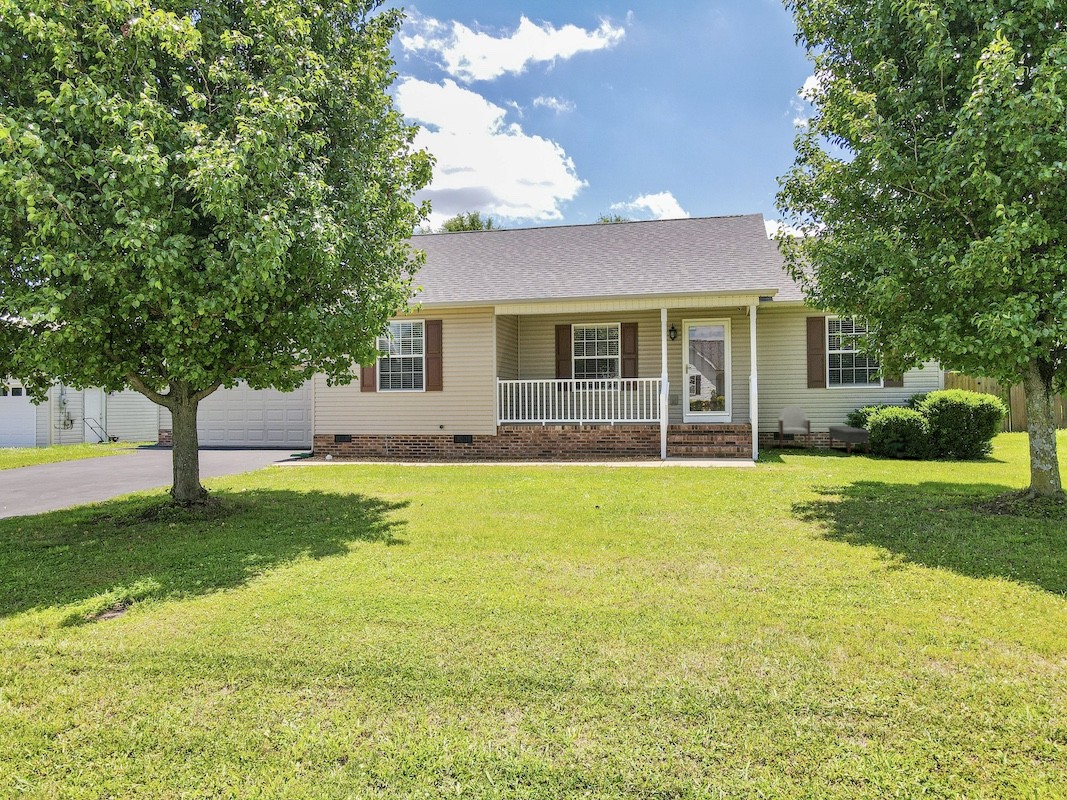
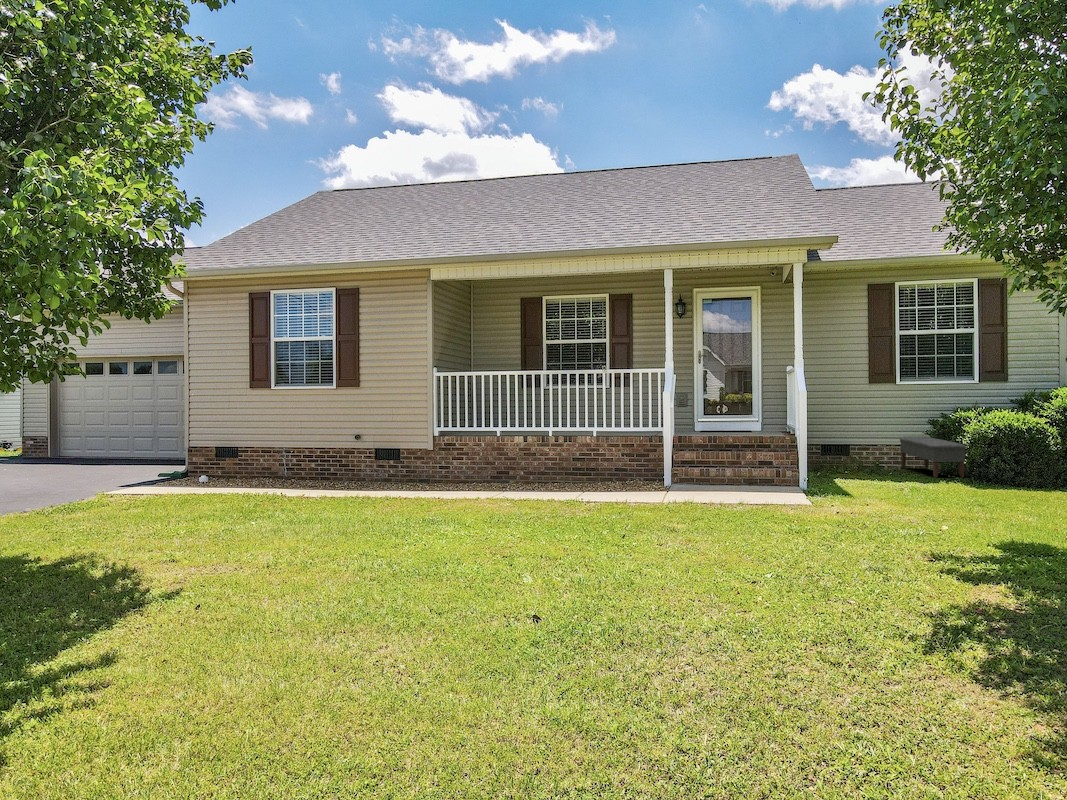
chair: present [778,406,810,448] -> none [828,408,875,470]
potted plant: present [885,431,916,458] -> none [990,445,1050,487]

